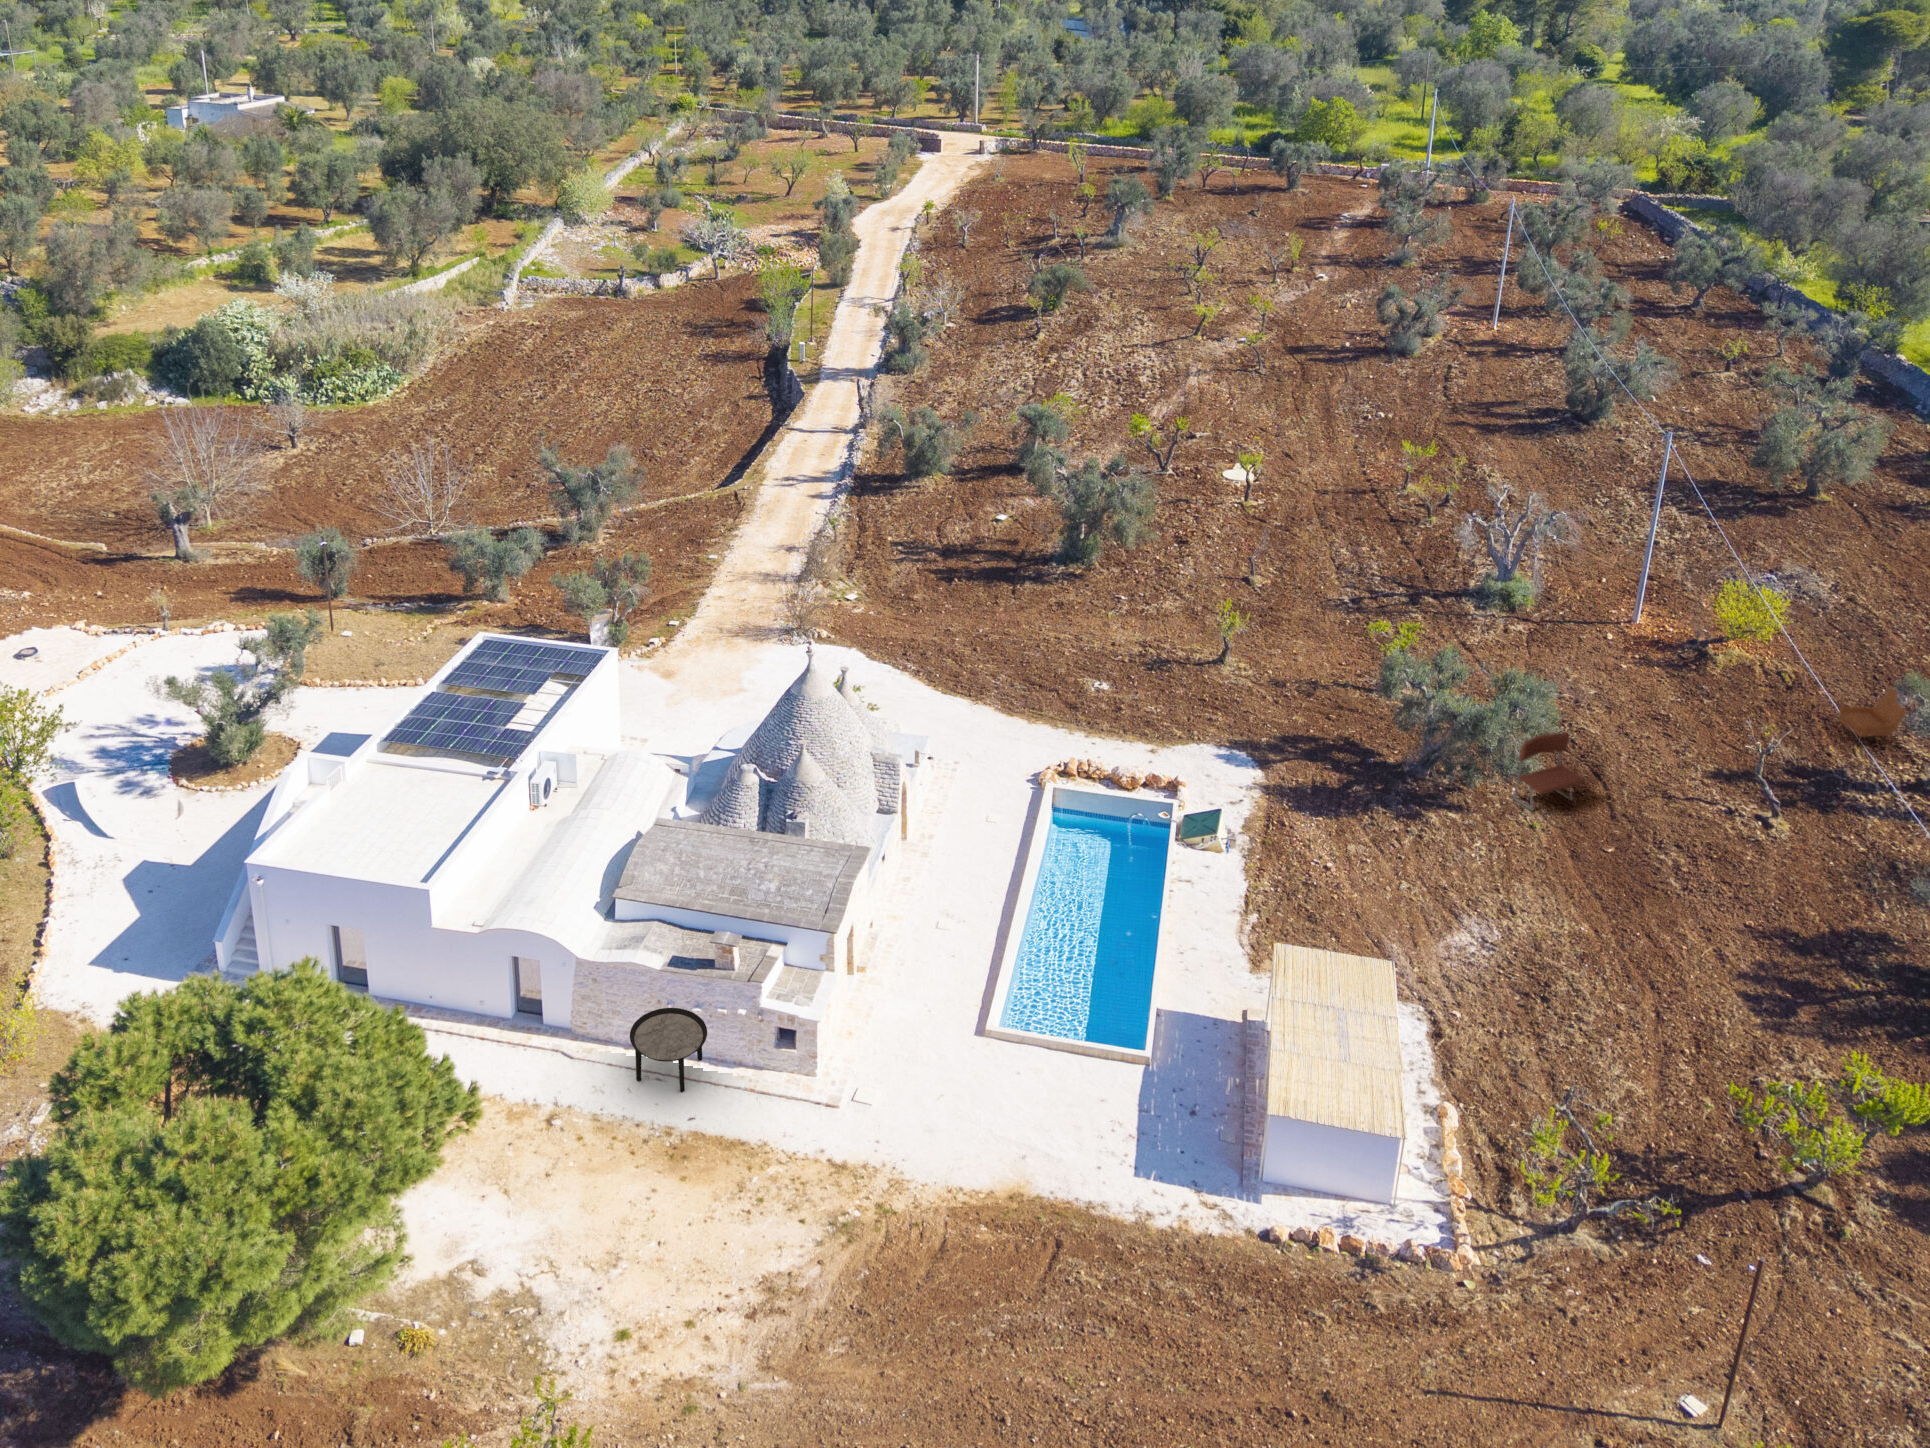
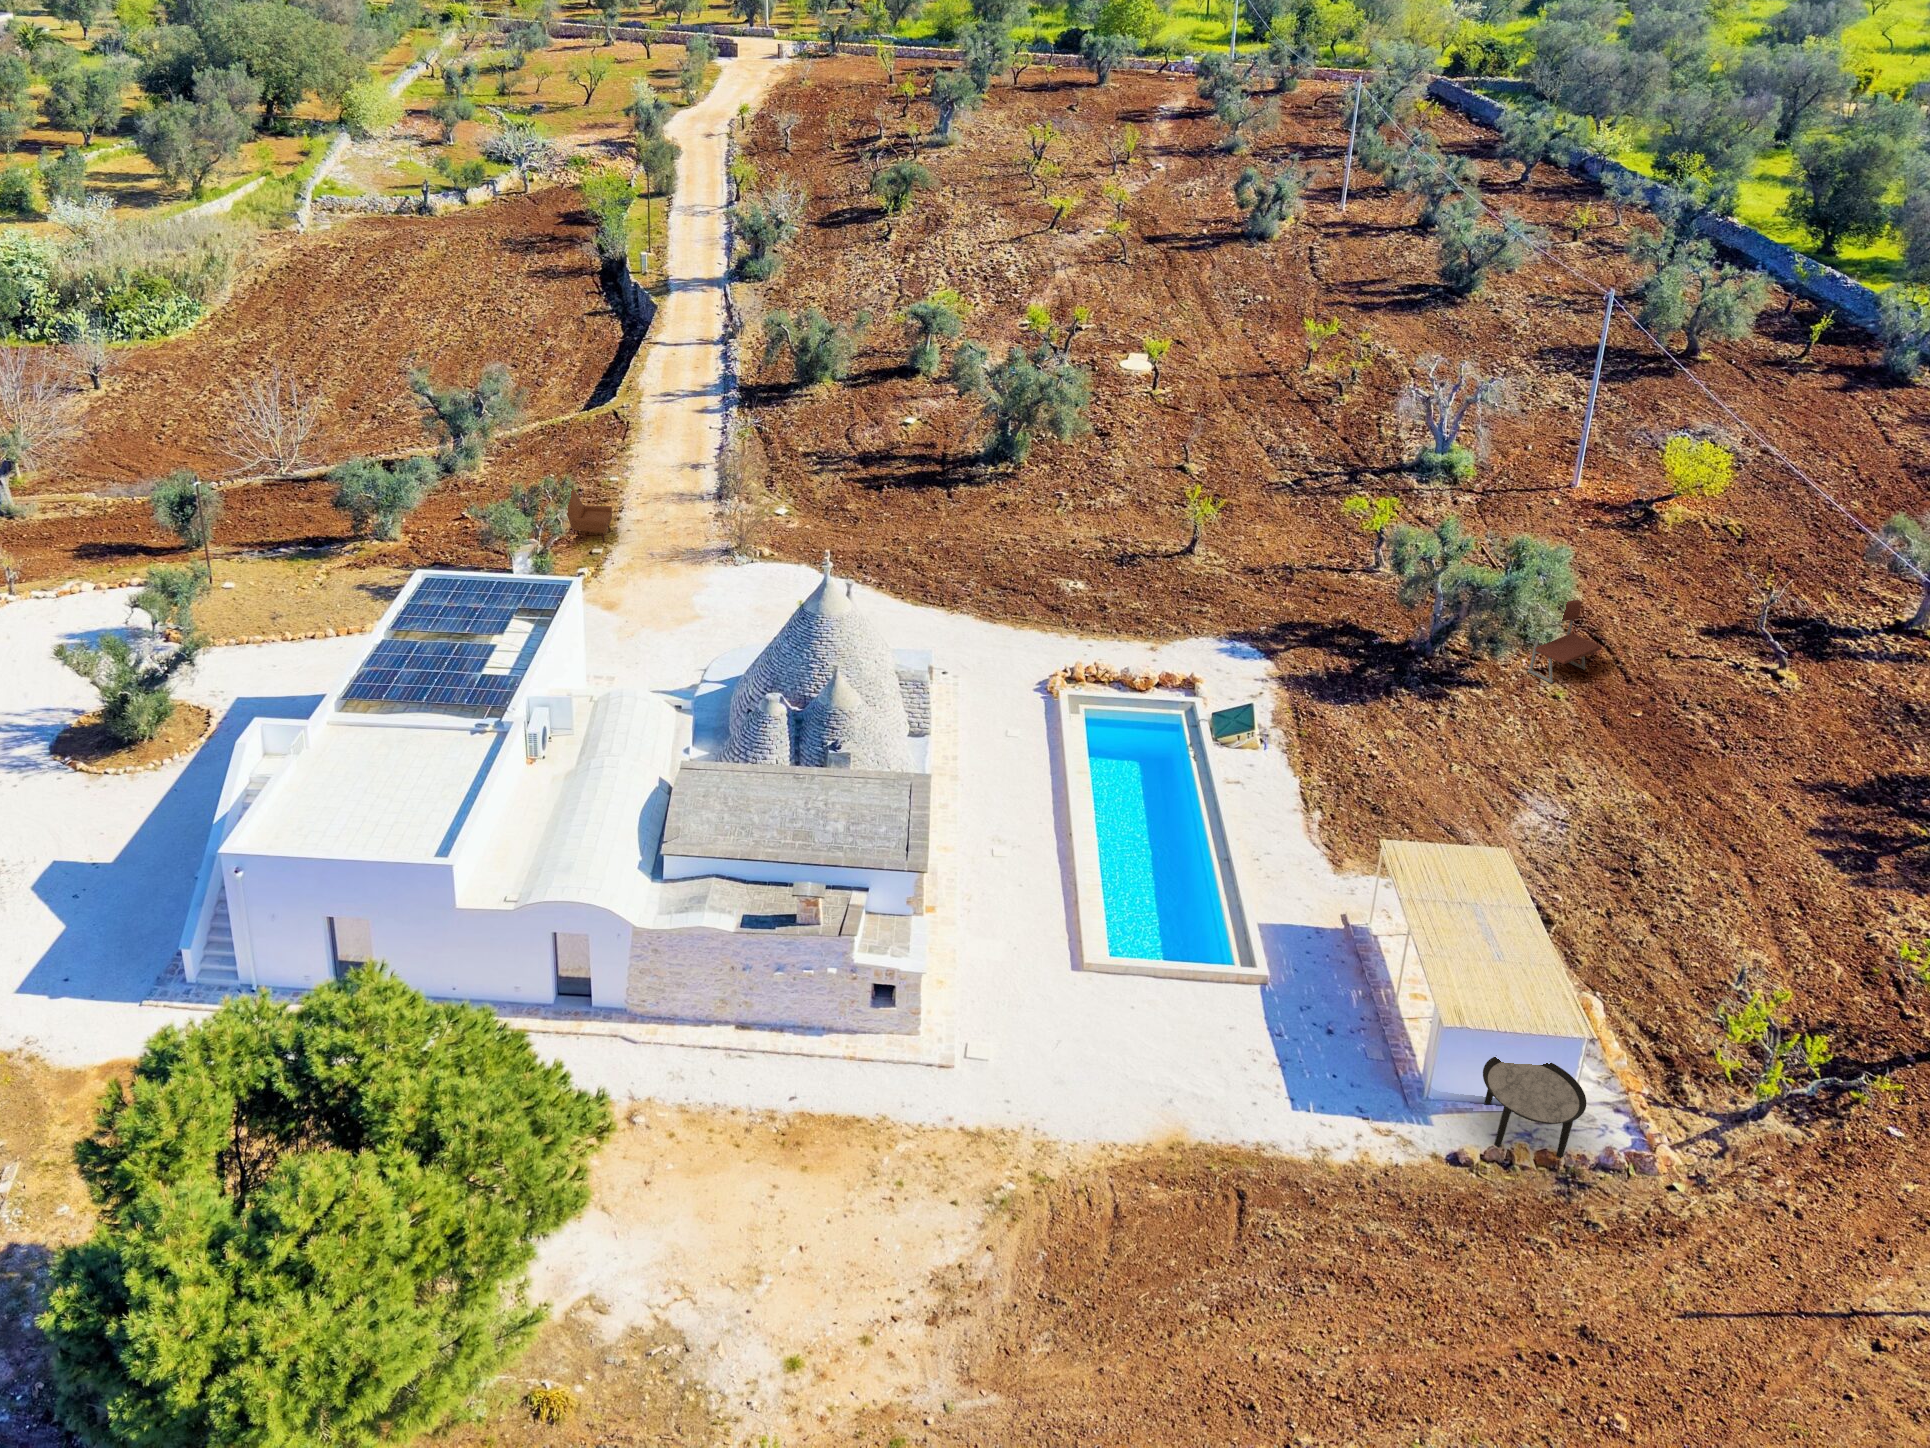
chair: present [1839,689,1905,745] -> present [567,488,612,542]
round table: present [630,1008,707,1092] -> present [1483,1057,1586,1158]

